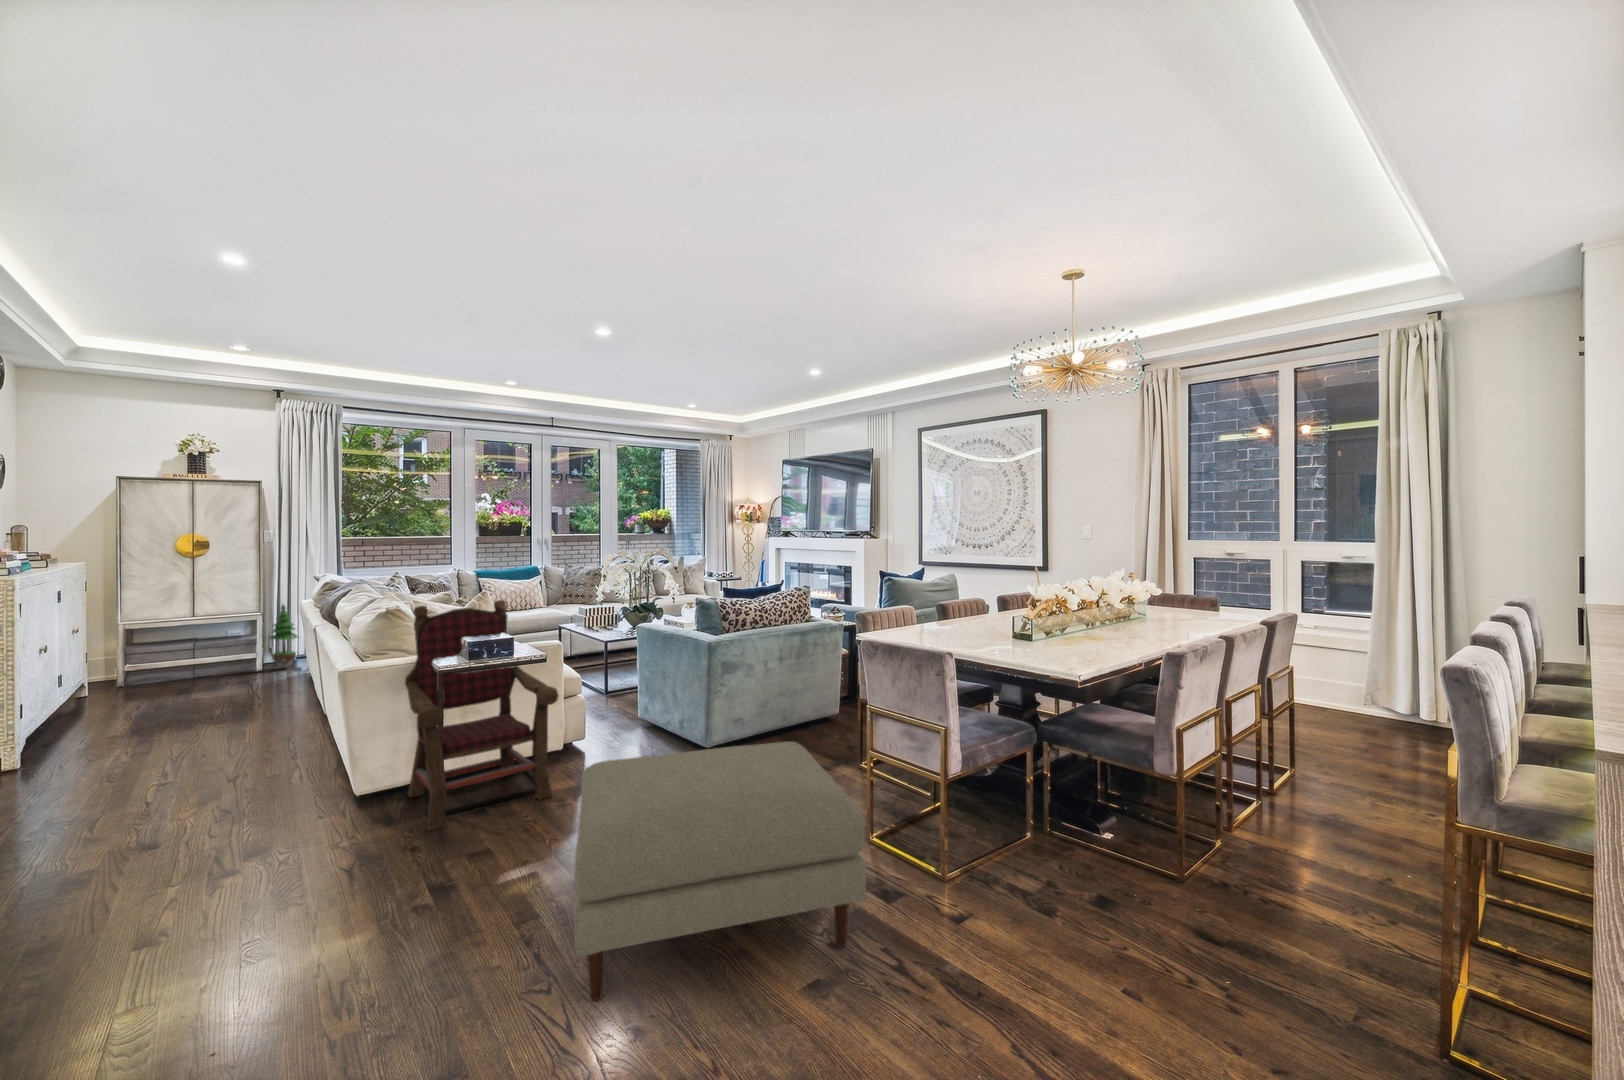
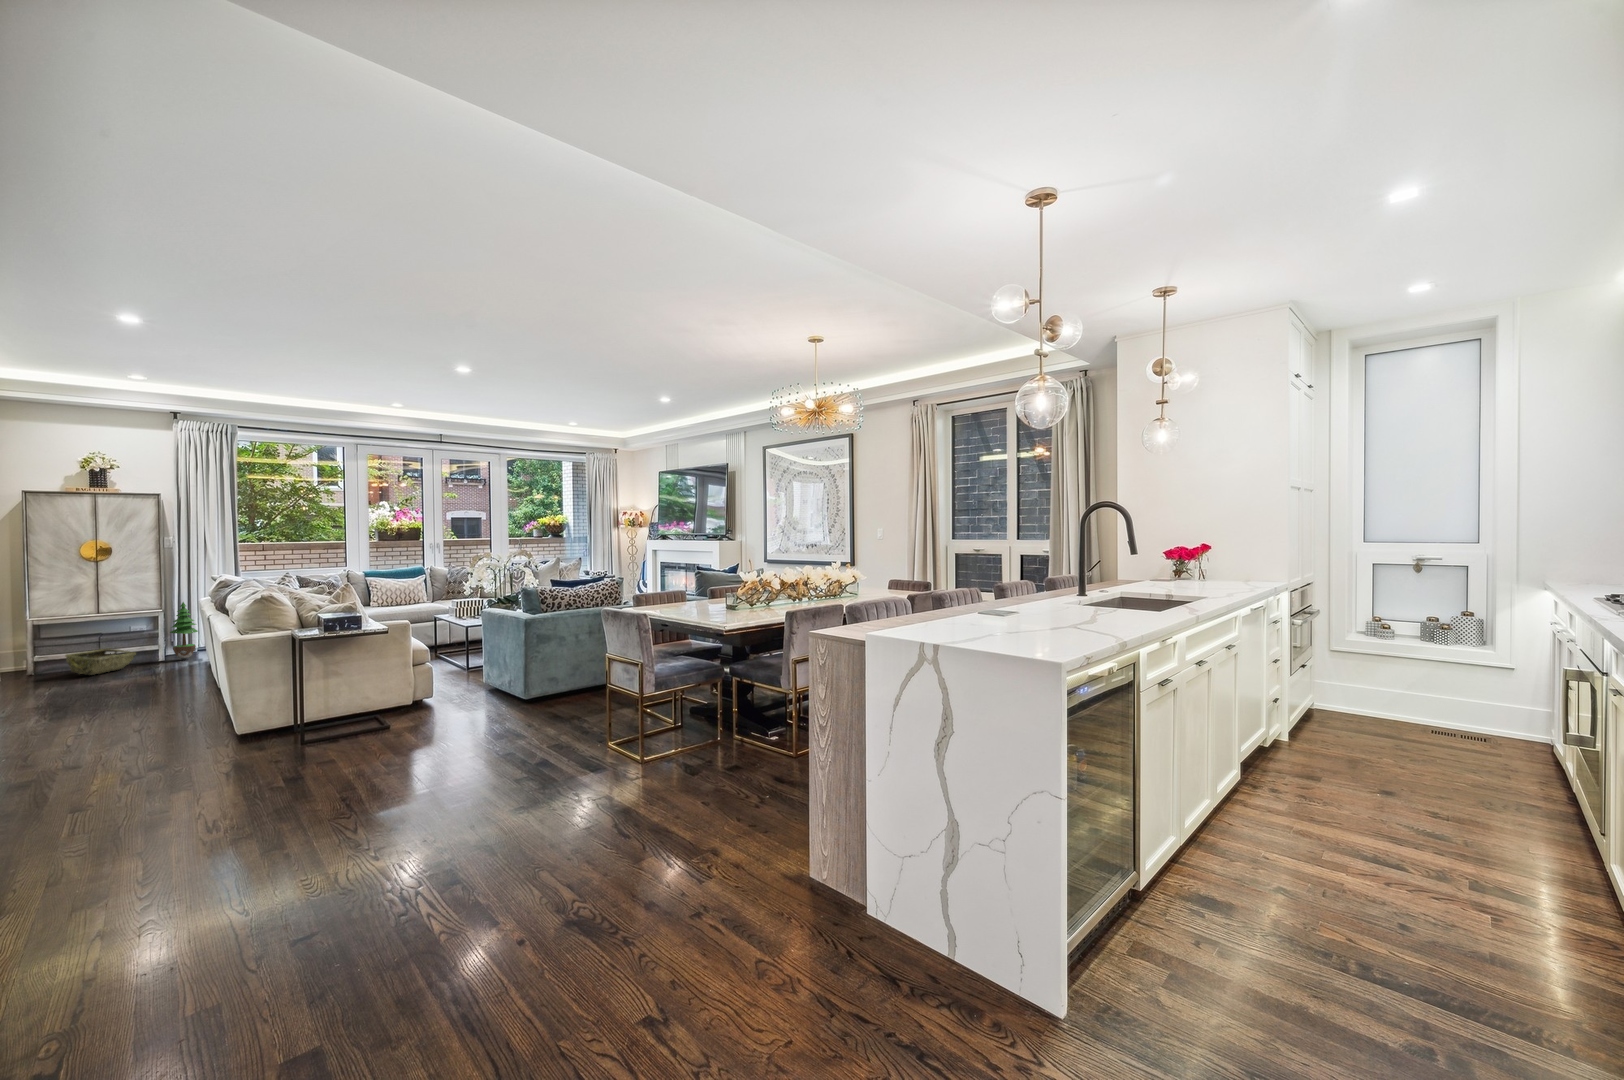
armchair: present [405,600,558,831] -> none [273,588,395,754]
woven basket: none [158,656,234,688] -> present [66,649,136,675]
ottoman: present [574,741,866,1001] -> none [356,678,560,822]

